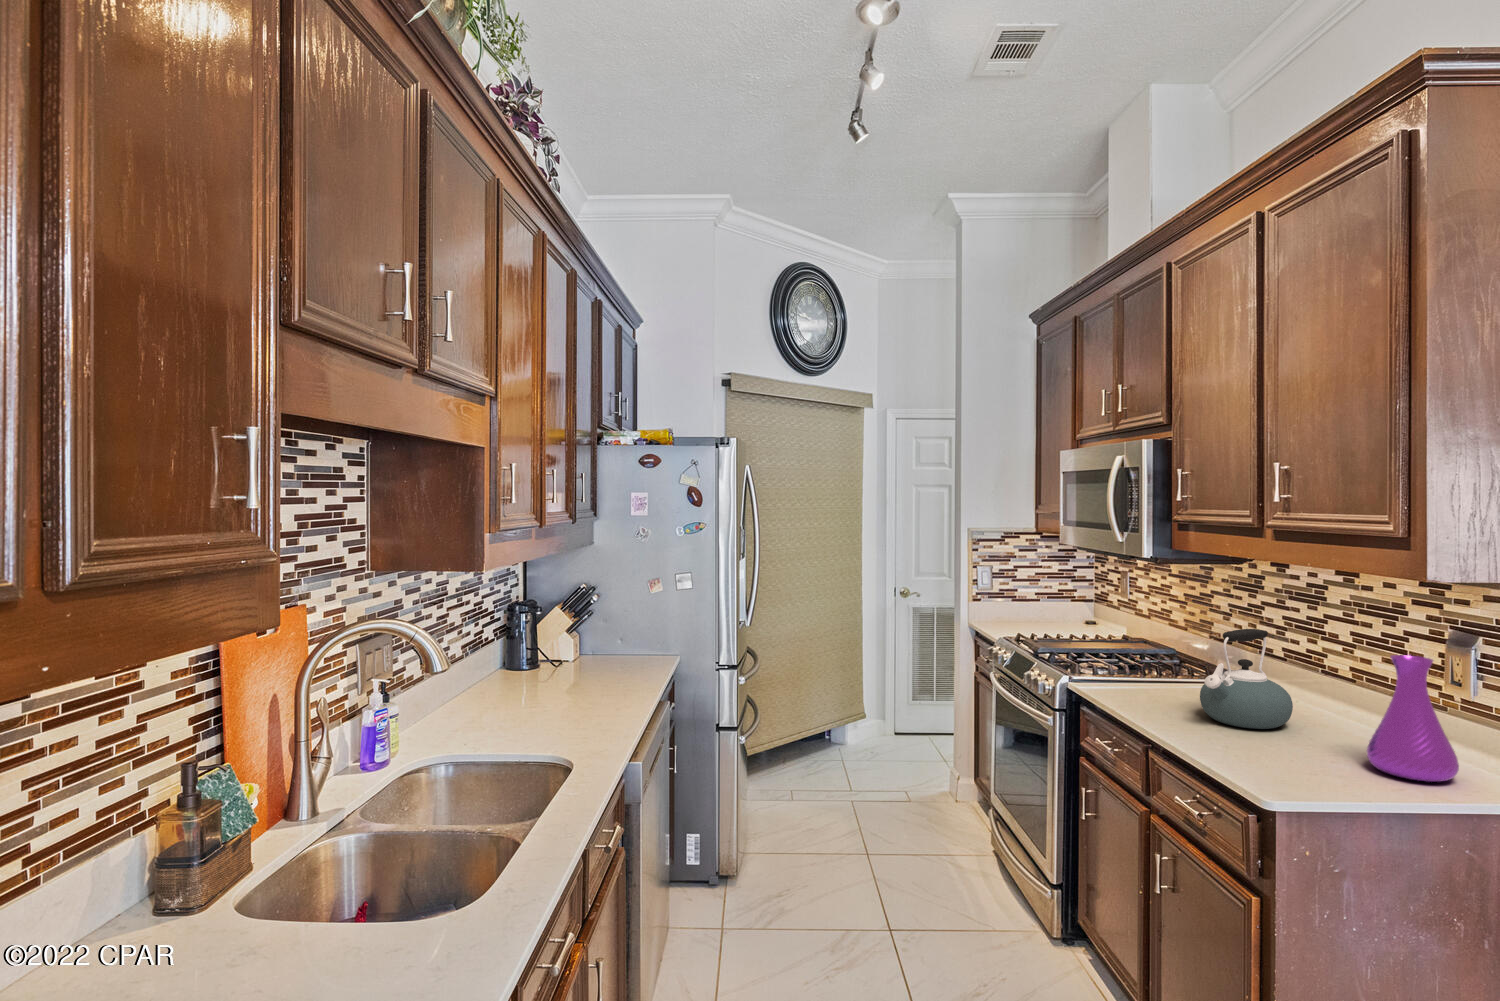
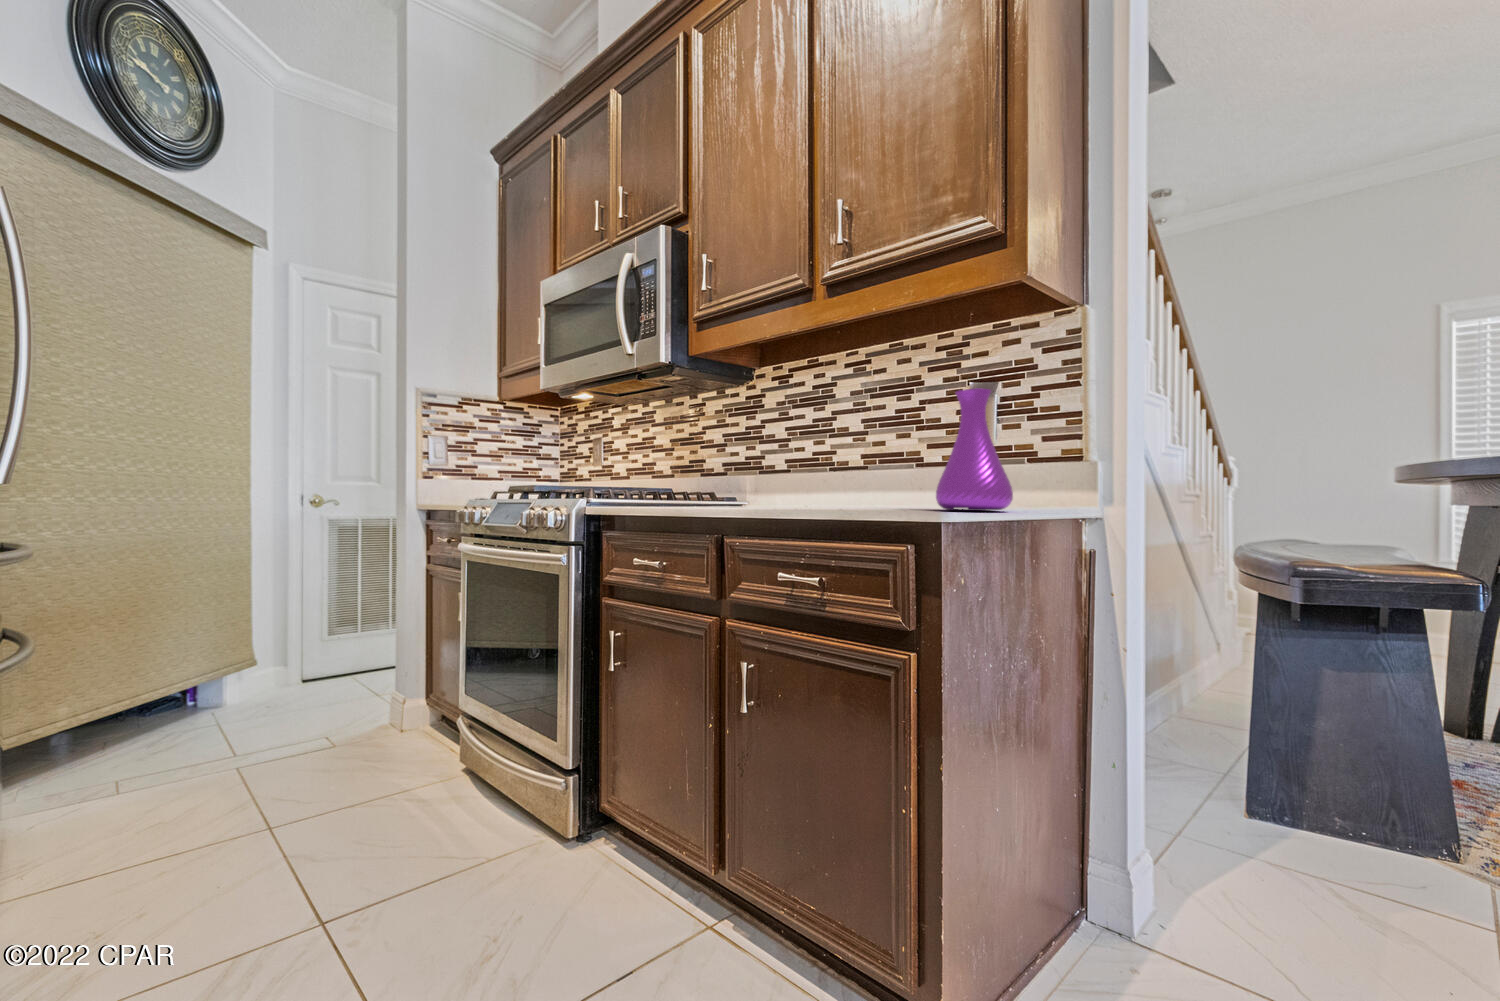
kettle: present [1200,629,1293,729] -> none [754,402,842,506]

